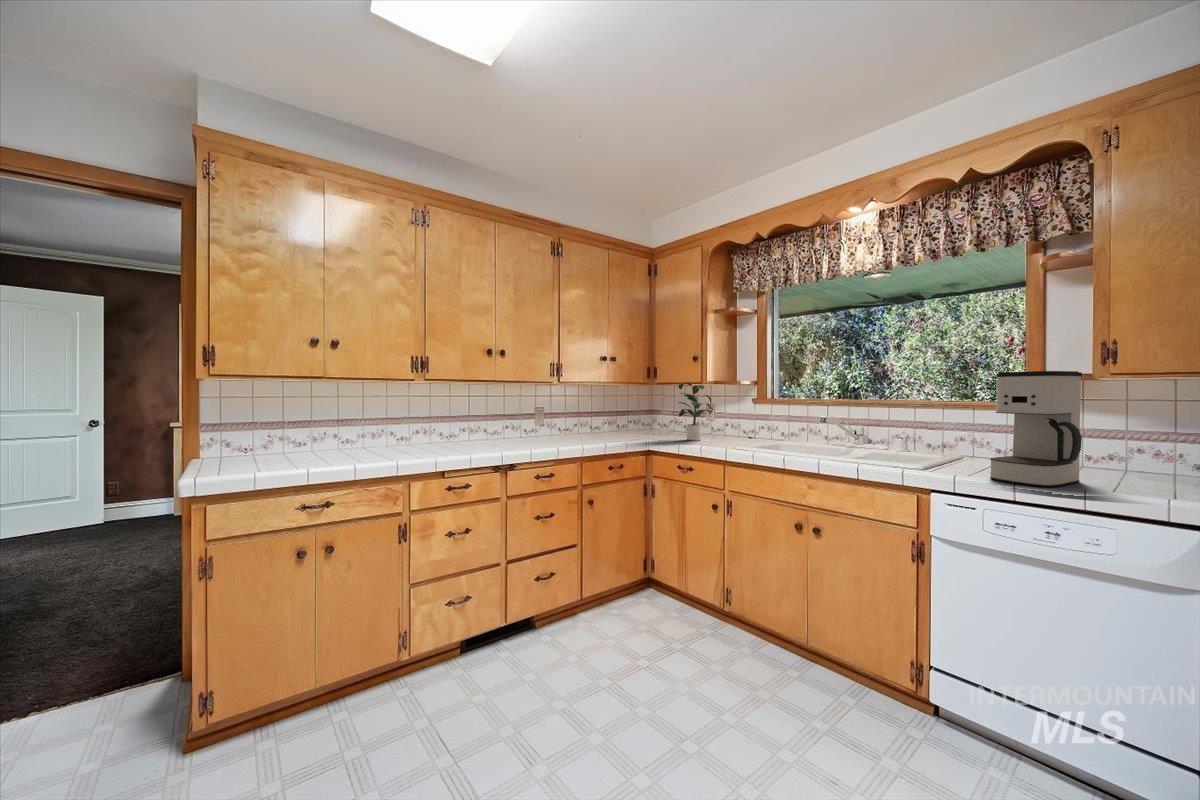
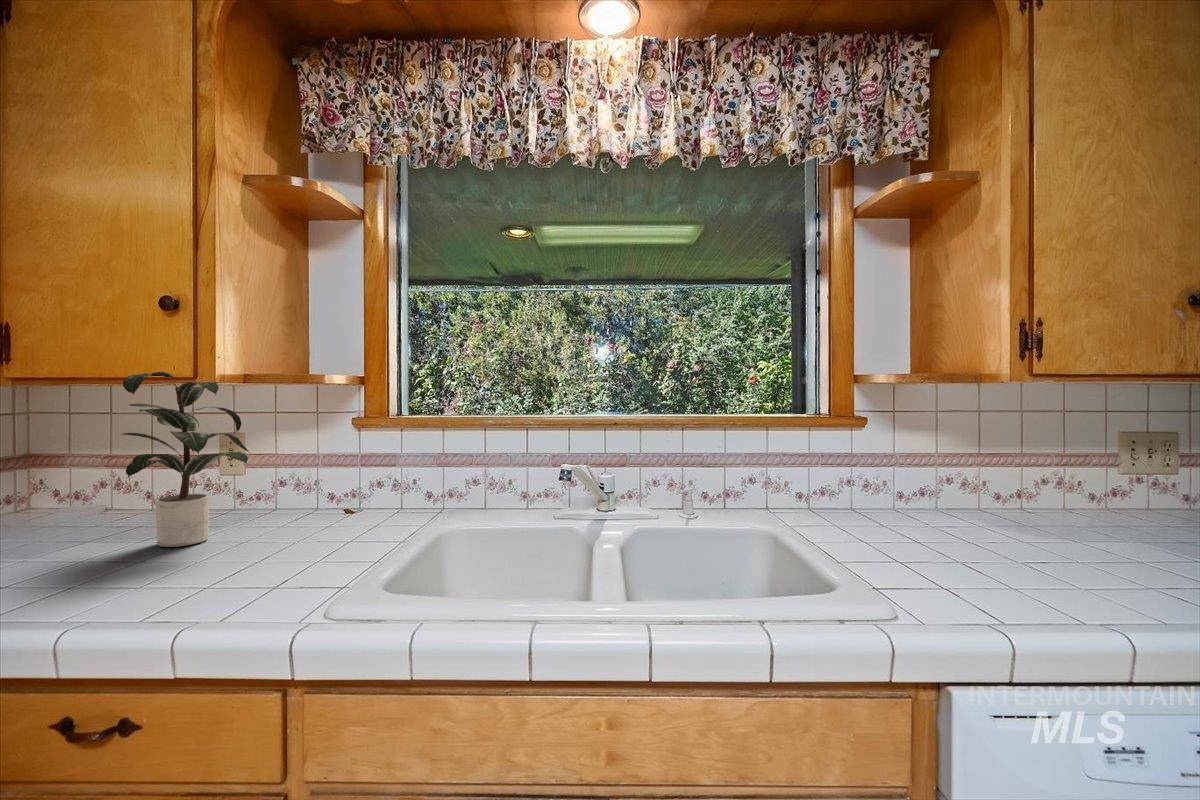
coffee maker: present [990,371,1082,487] -> none [942,363,1106,599]

